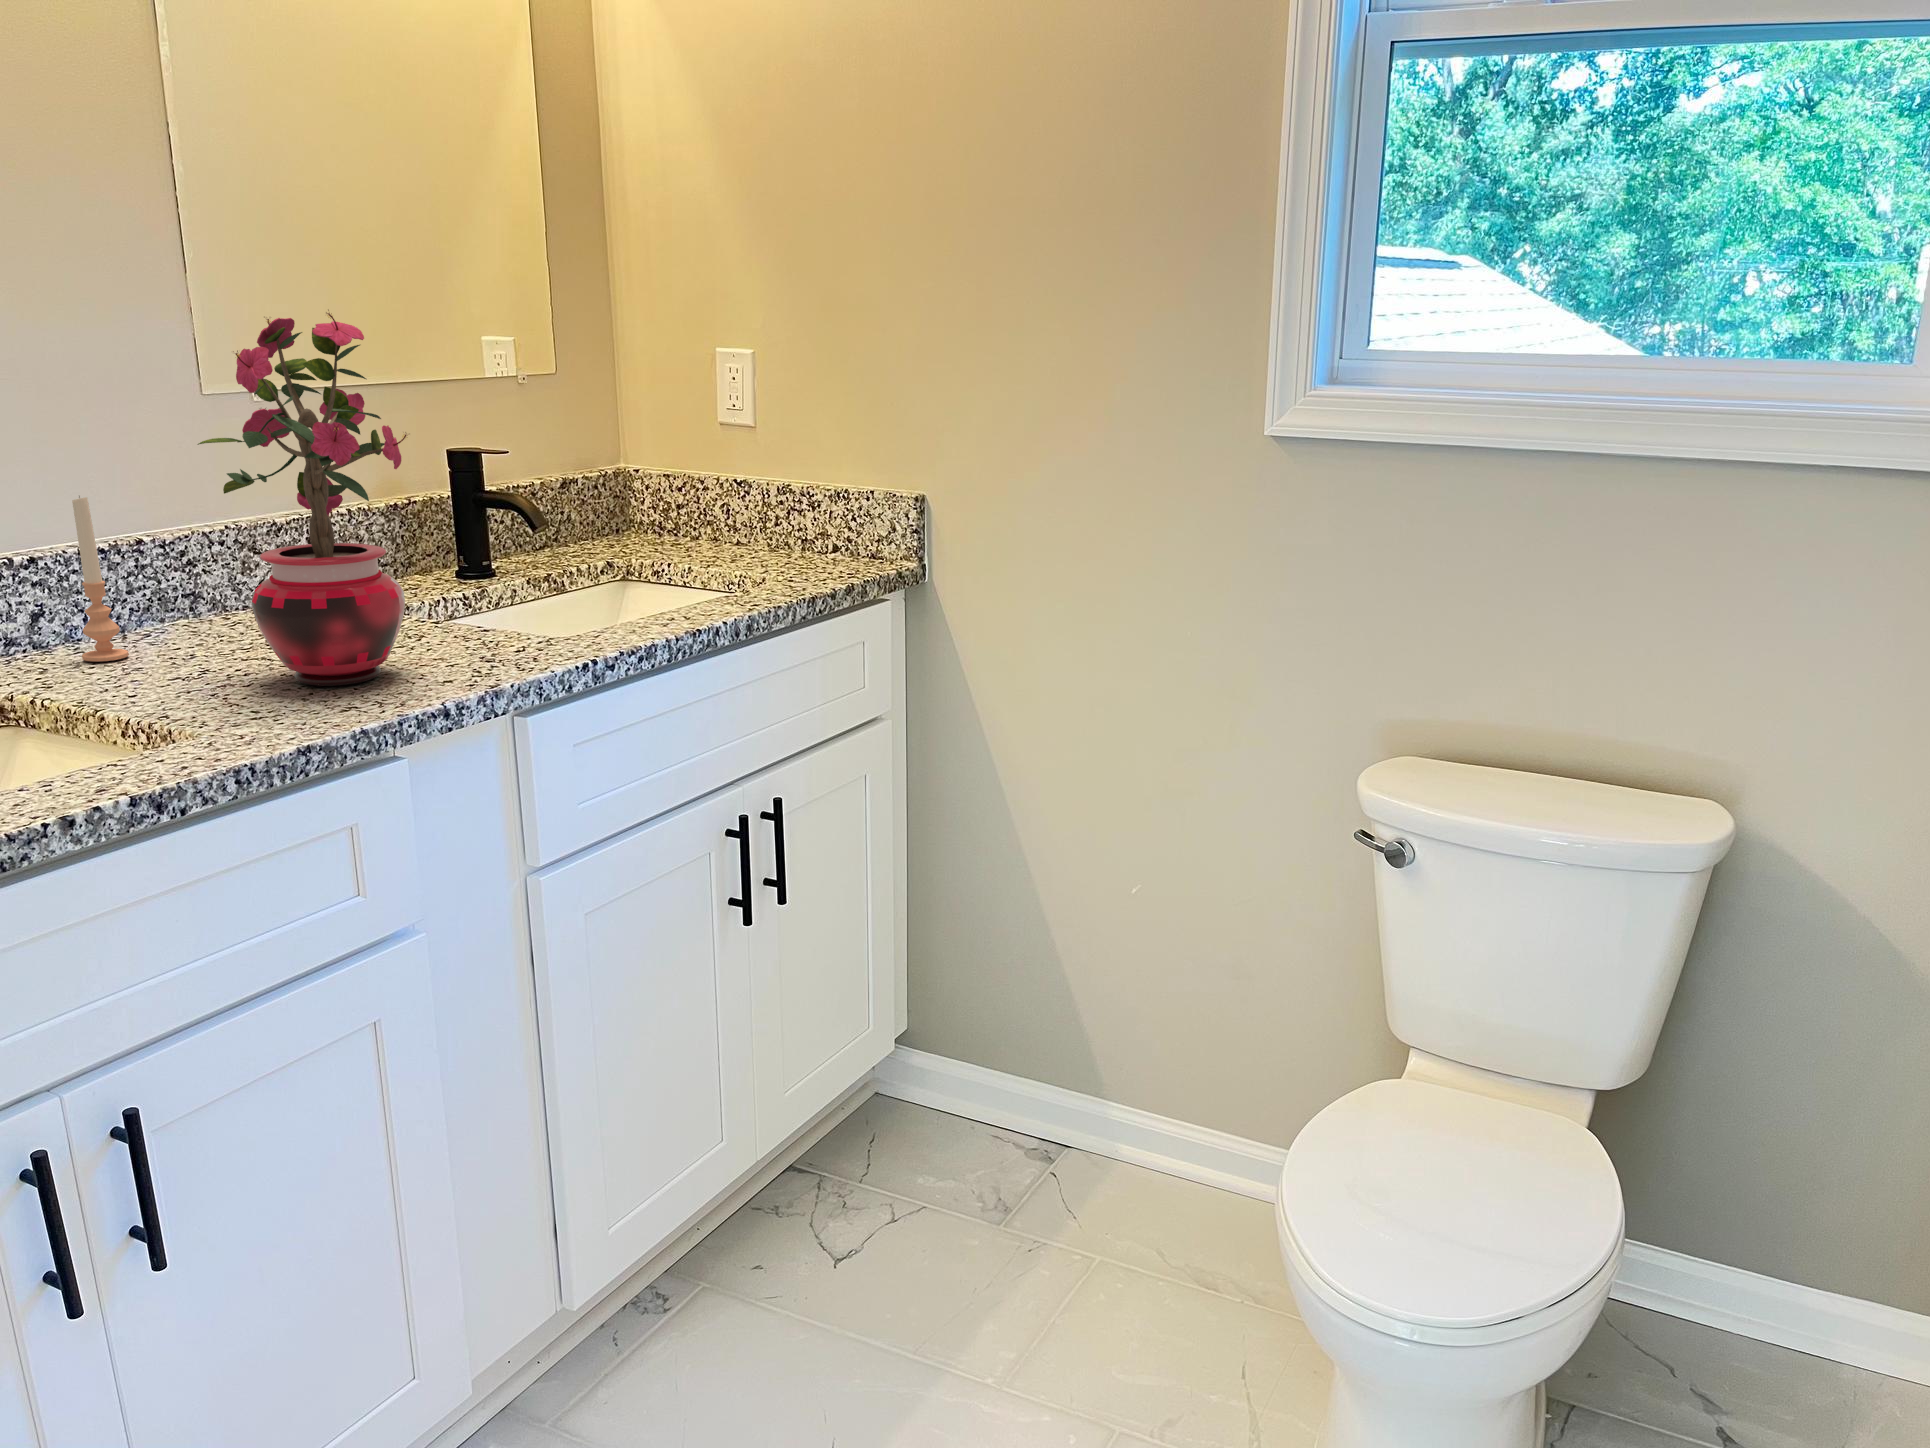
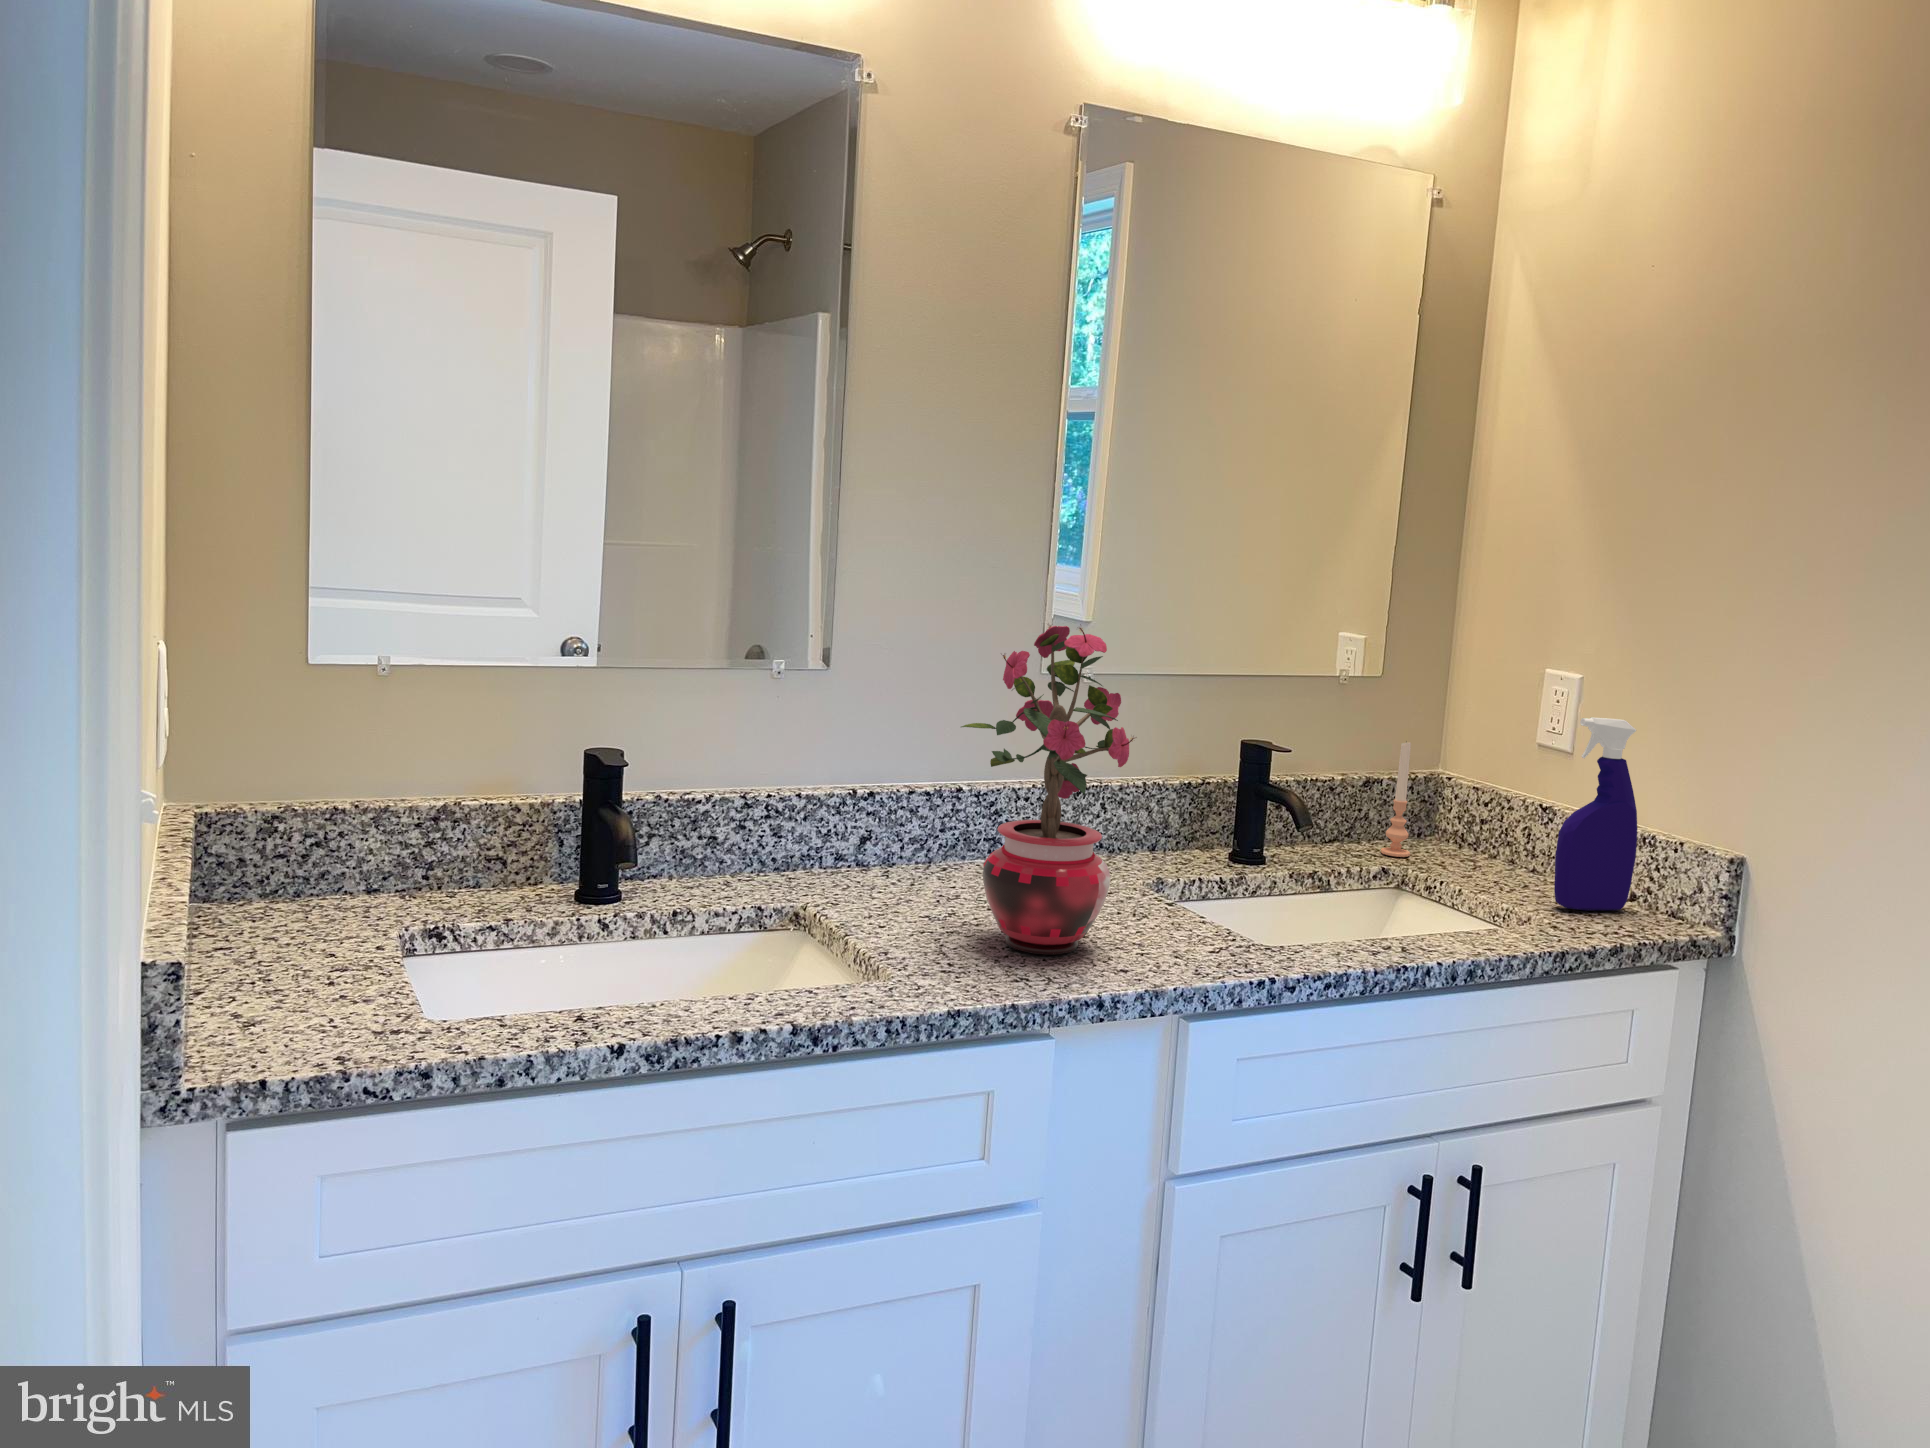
spray bottle: none [774,385,837,565] -> present [1554,717,1637,910]
candle: present [72,496,129,662] -> present [1381,742,1411,857]

